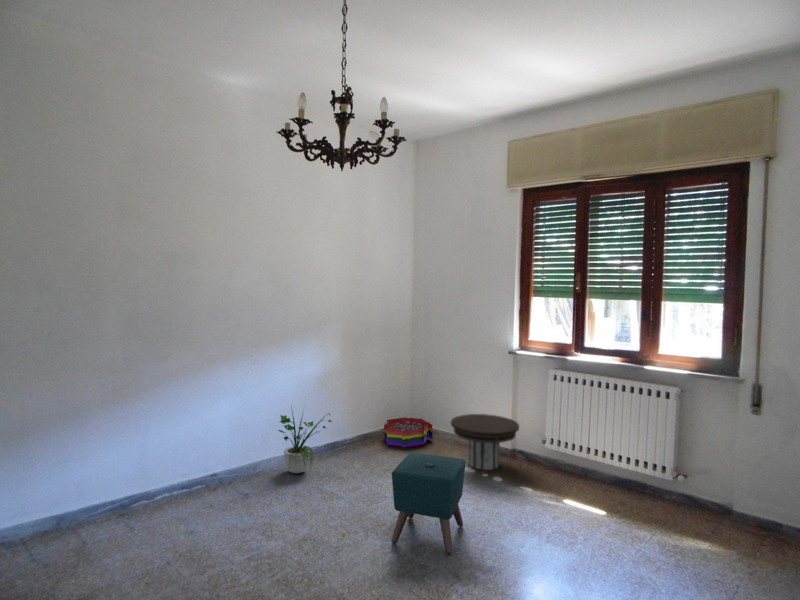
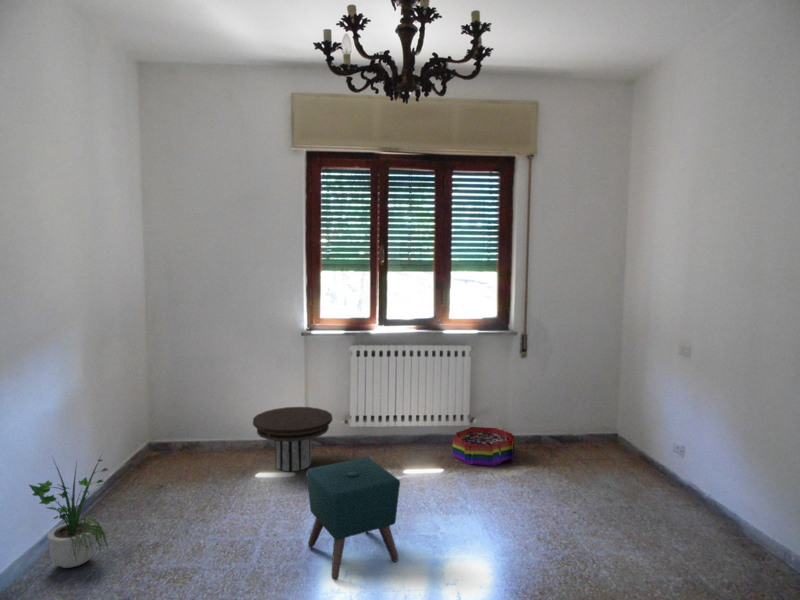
storage bin: present [384,417,433,447] -> present [453,427,514,465]

